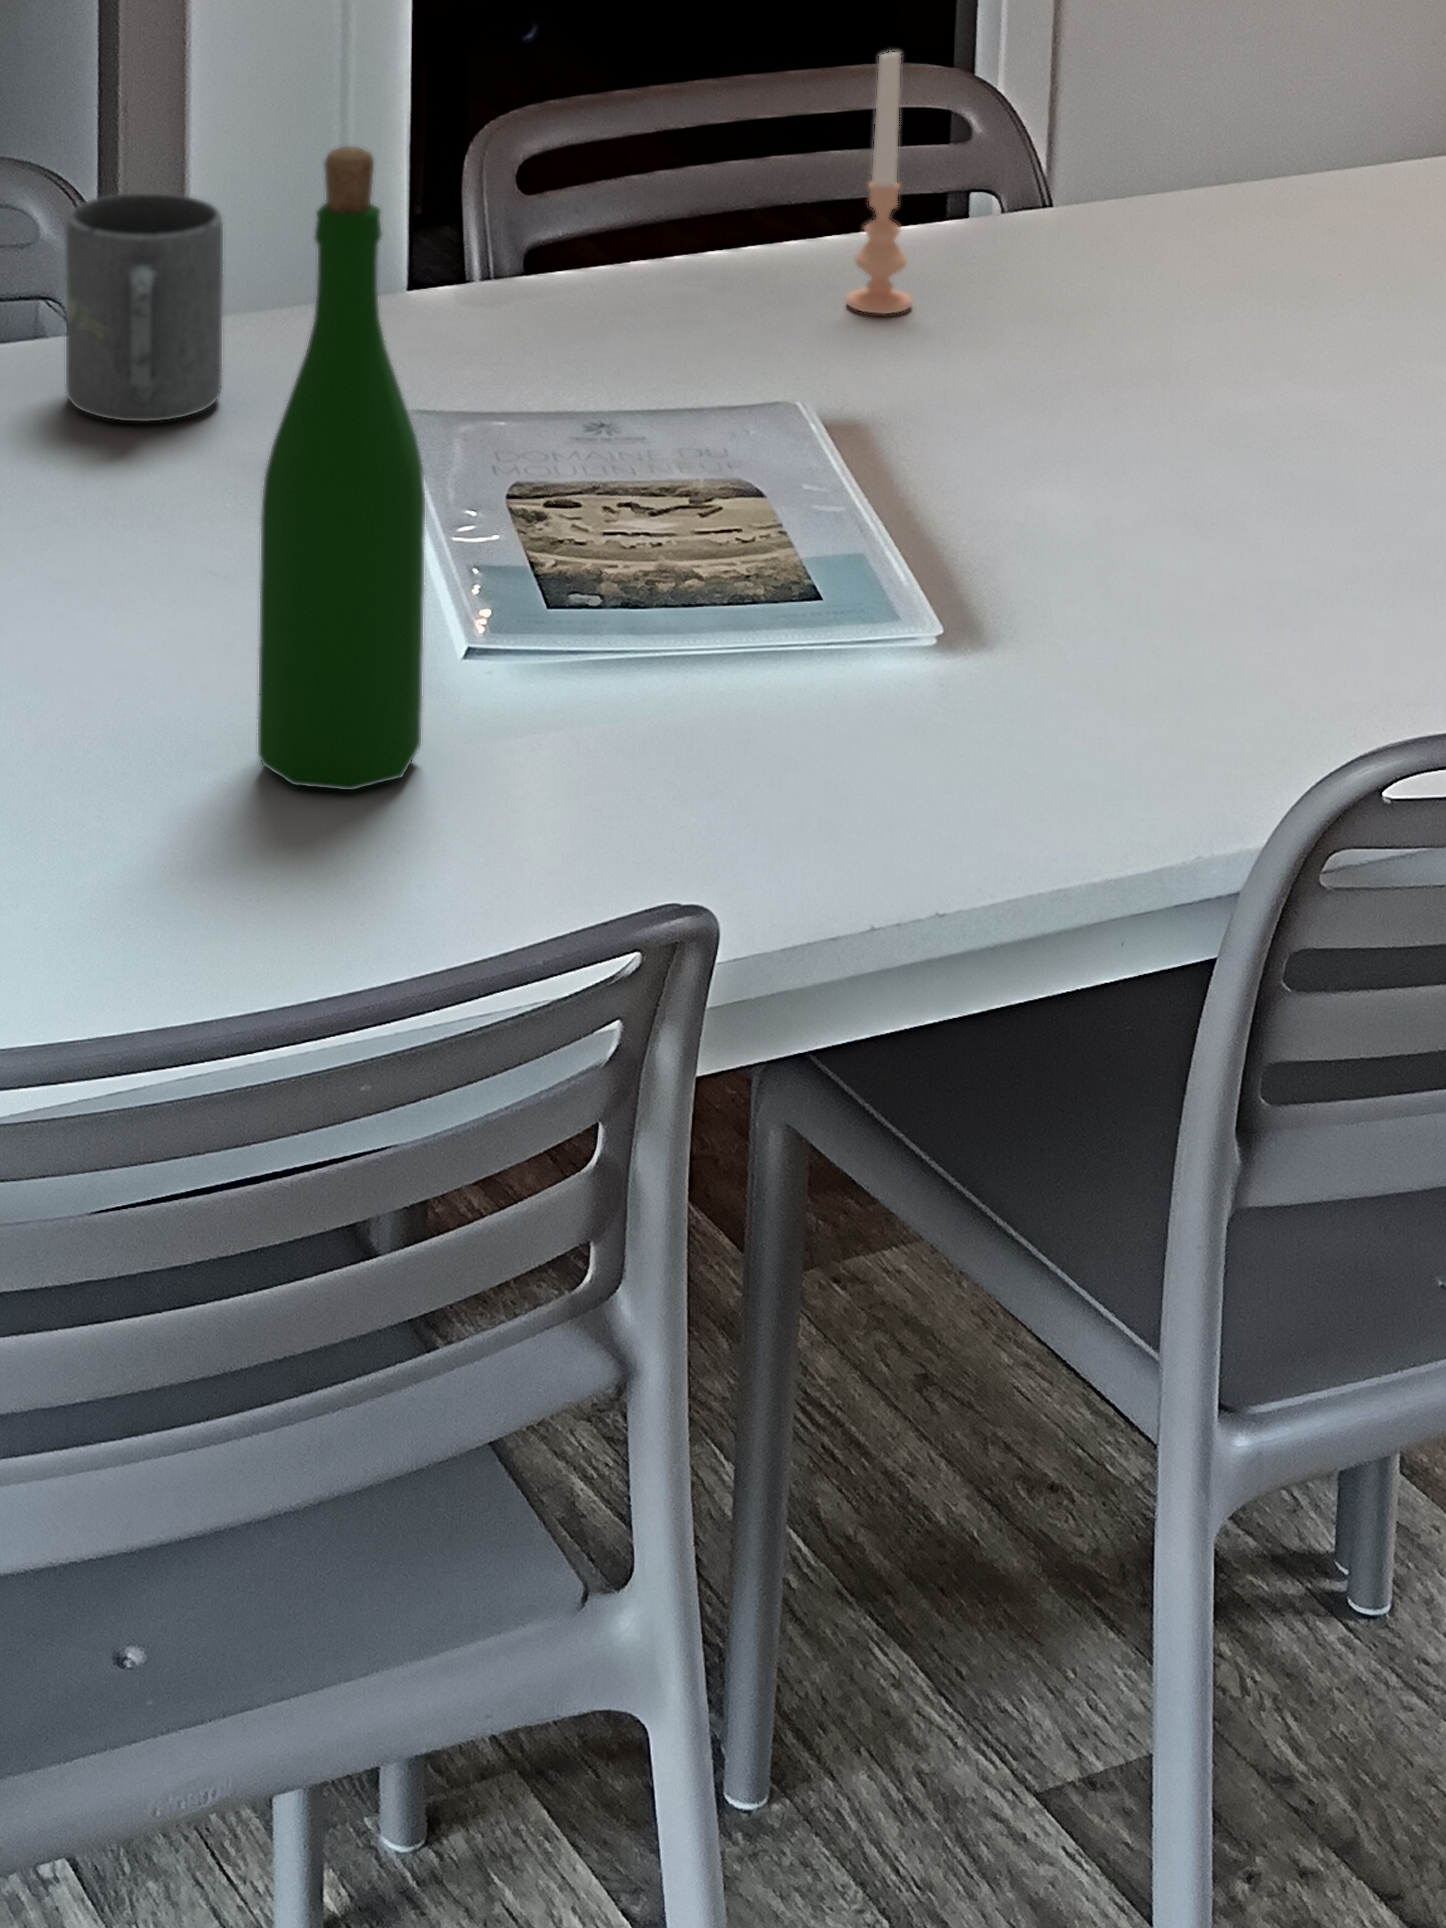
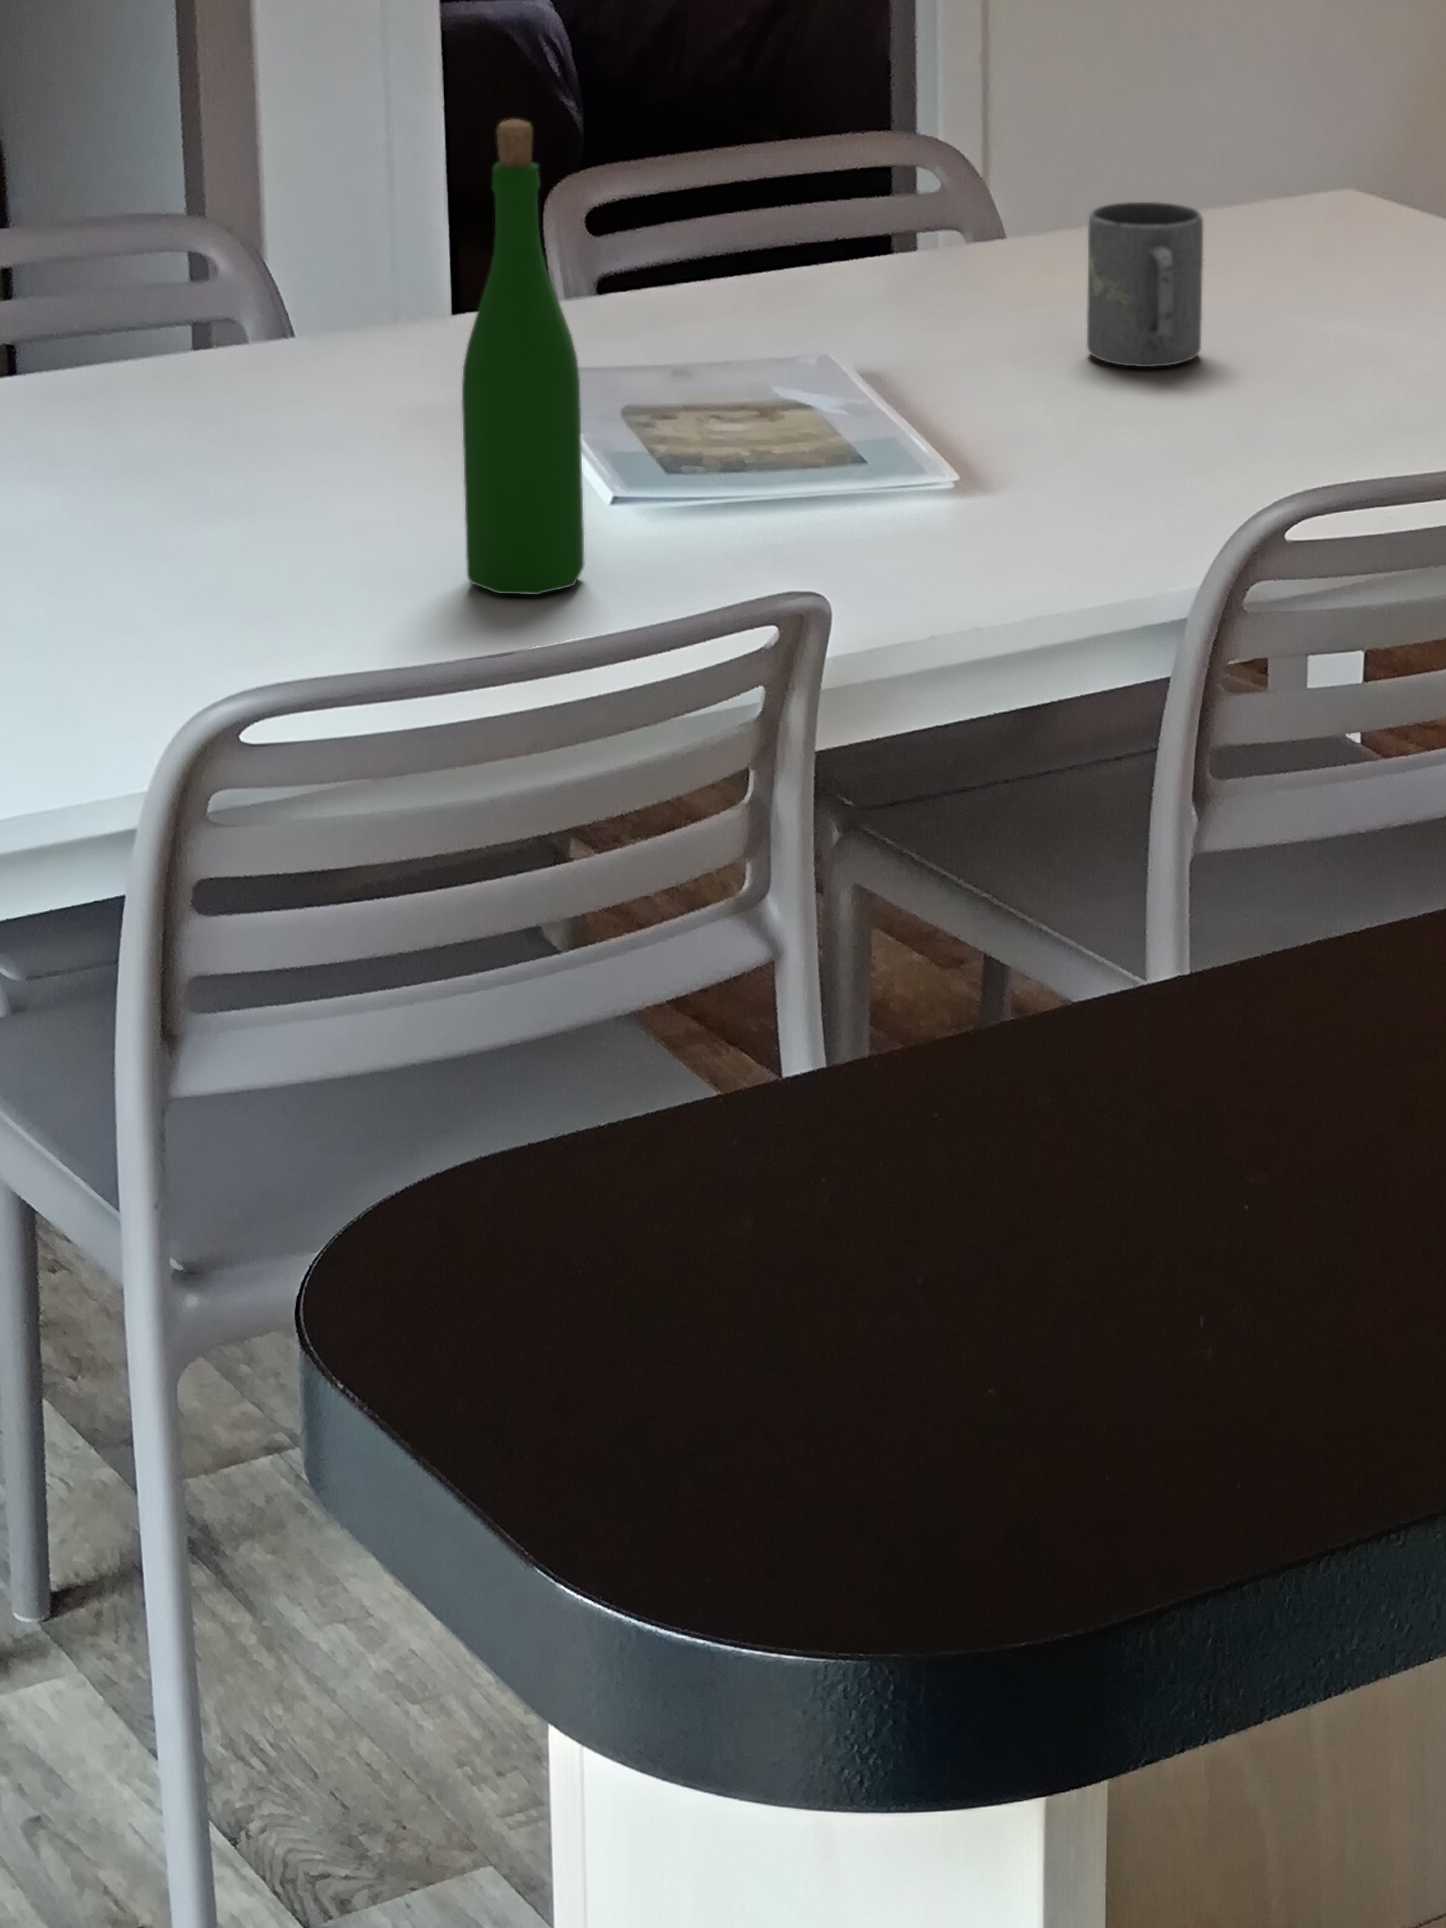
candle: present [846,52,912,314] -> none [851,103,903,312]
mug: present [66,193,223,421] -> present [1087,202,1203,367]

